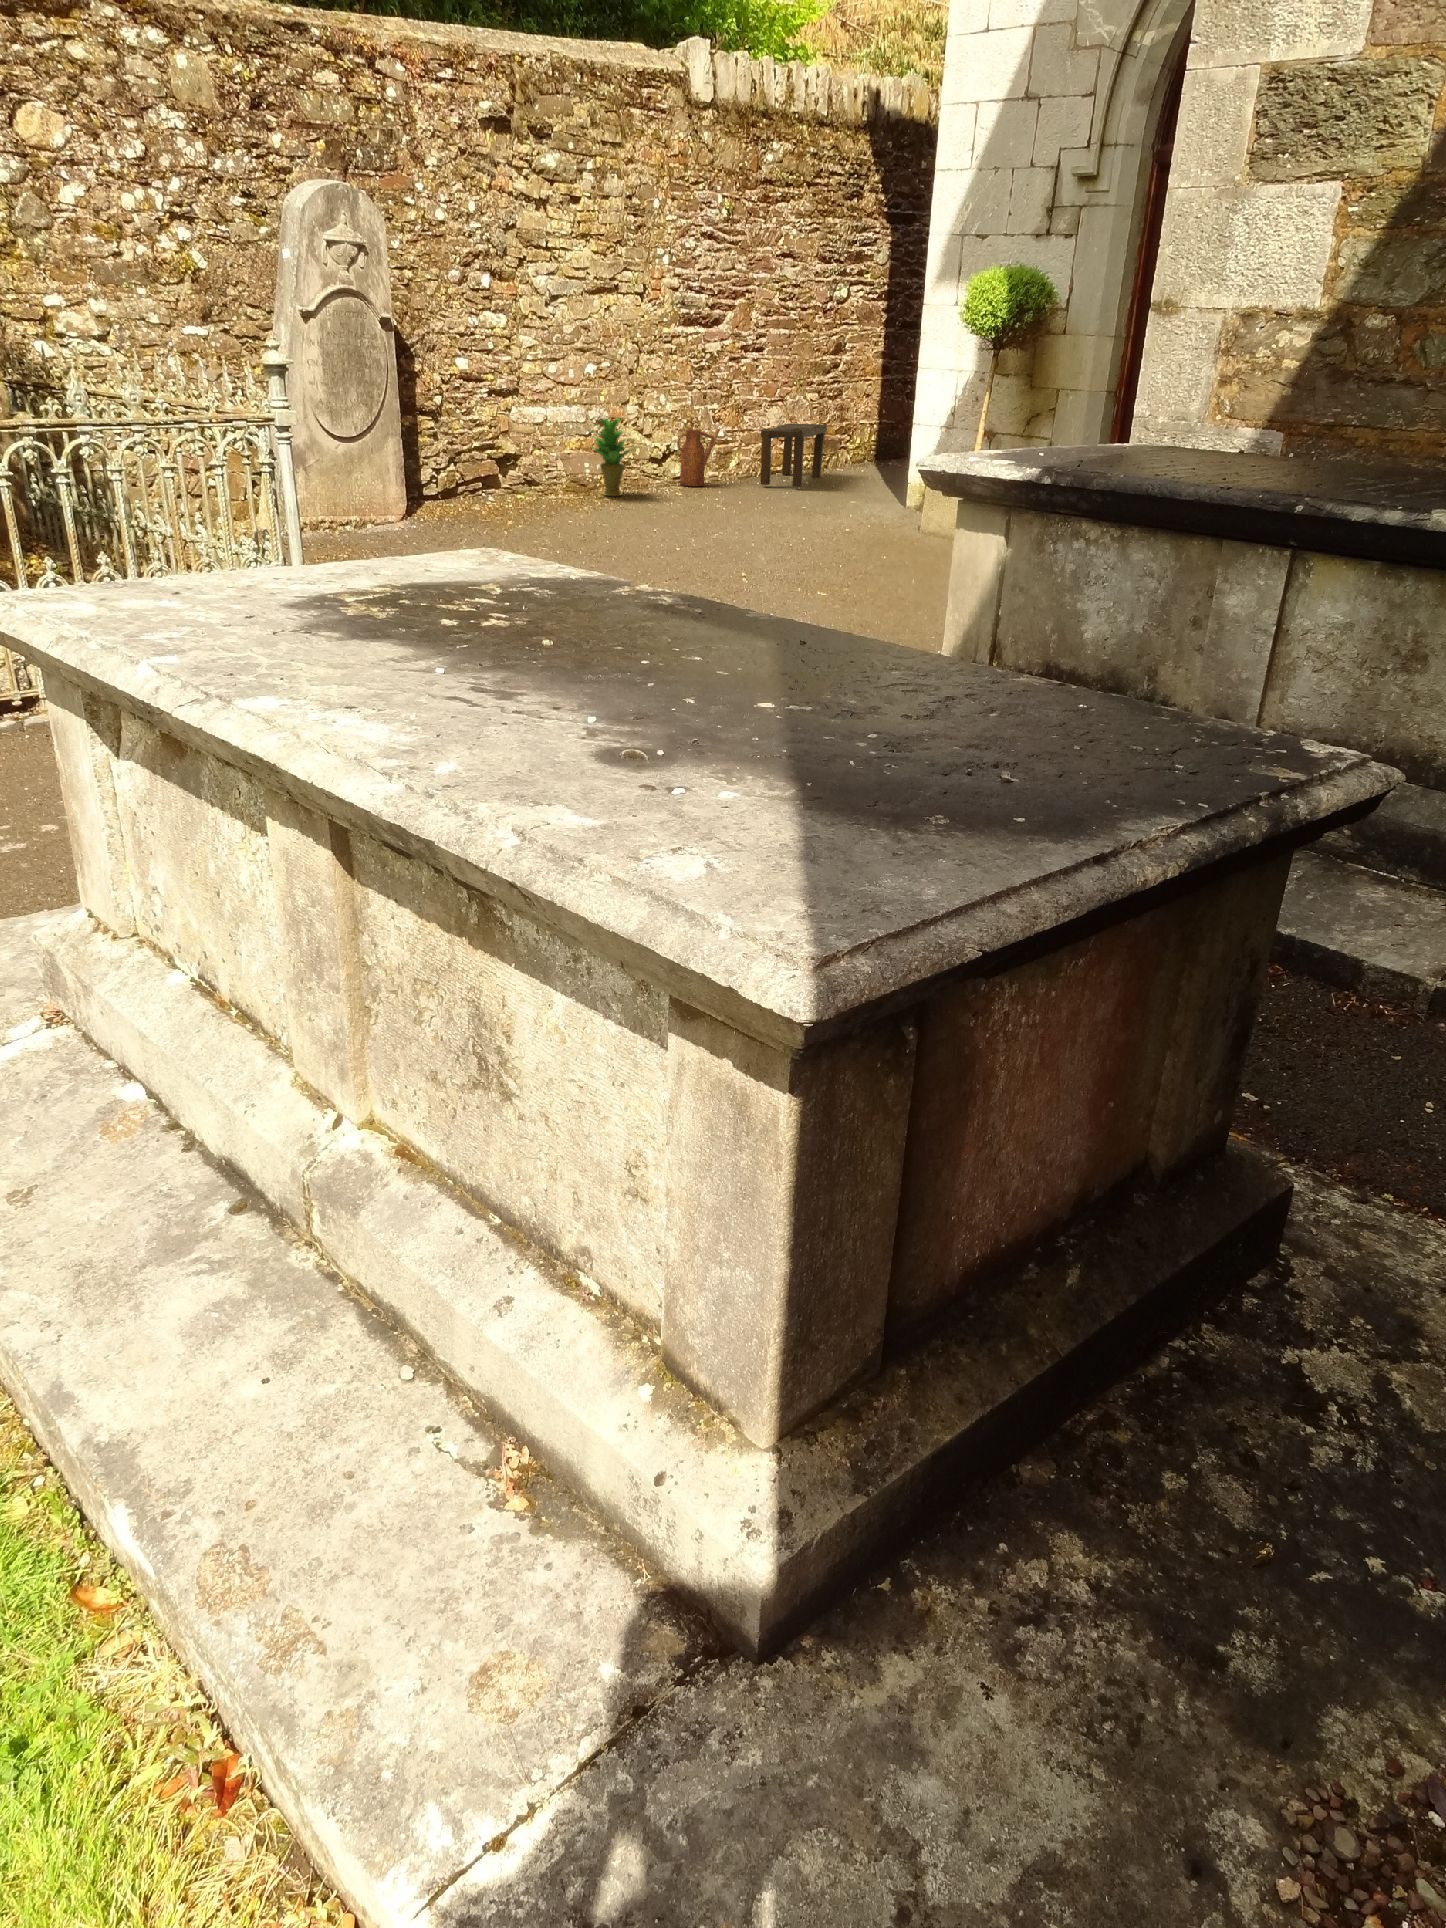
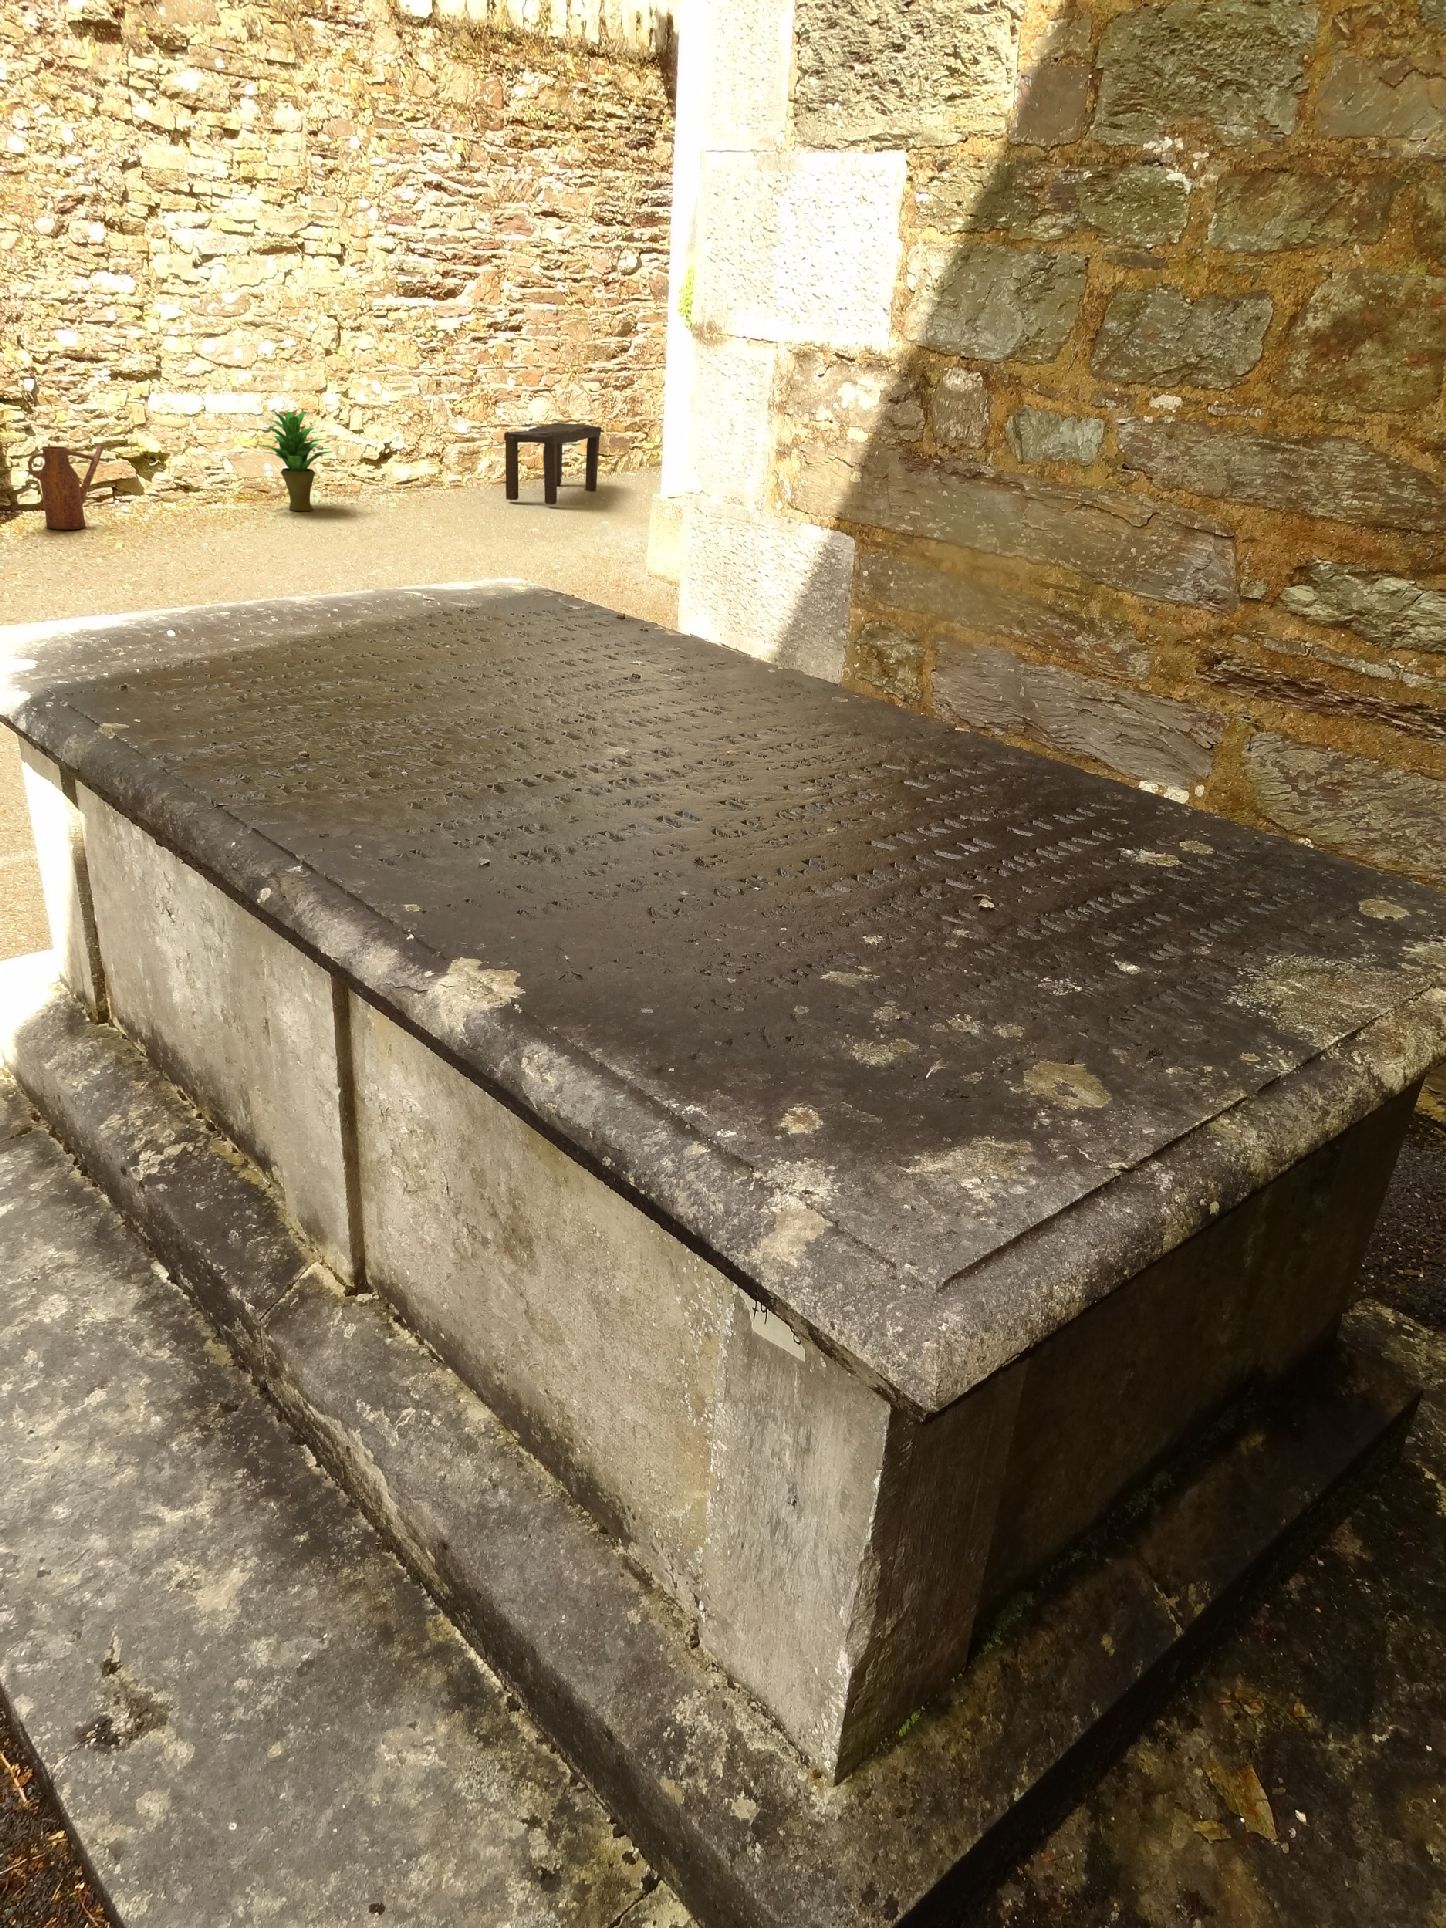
watering can: present [677,428,720,486] -> present [28,445,104,530]

